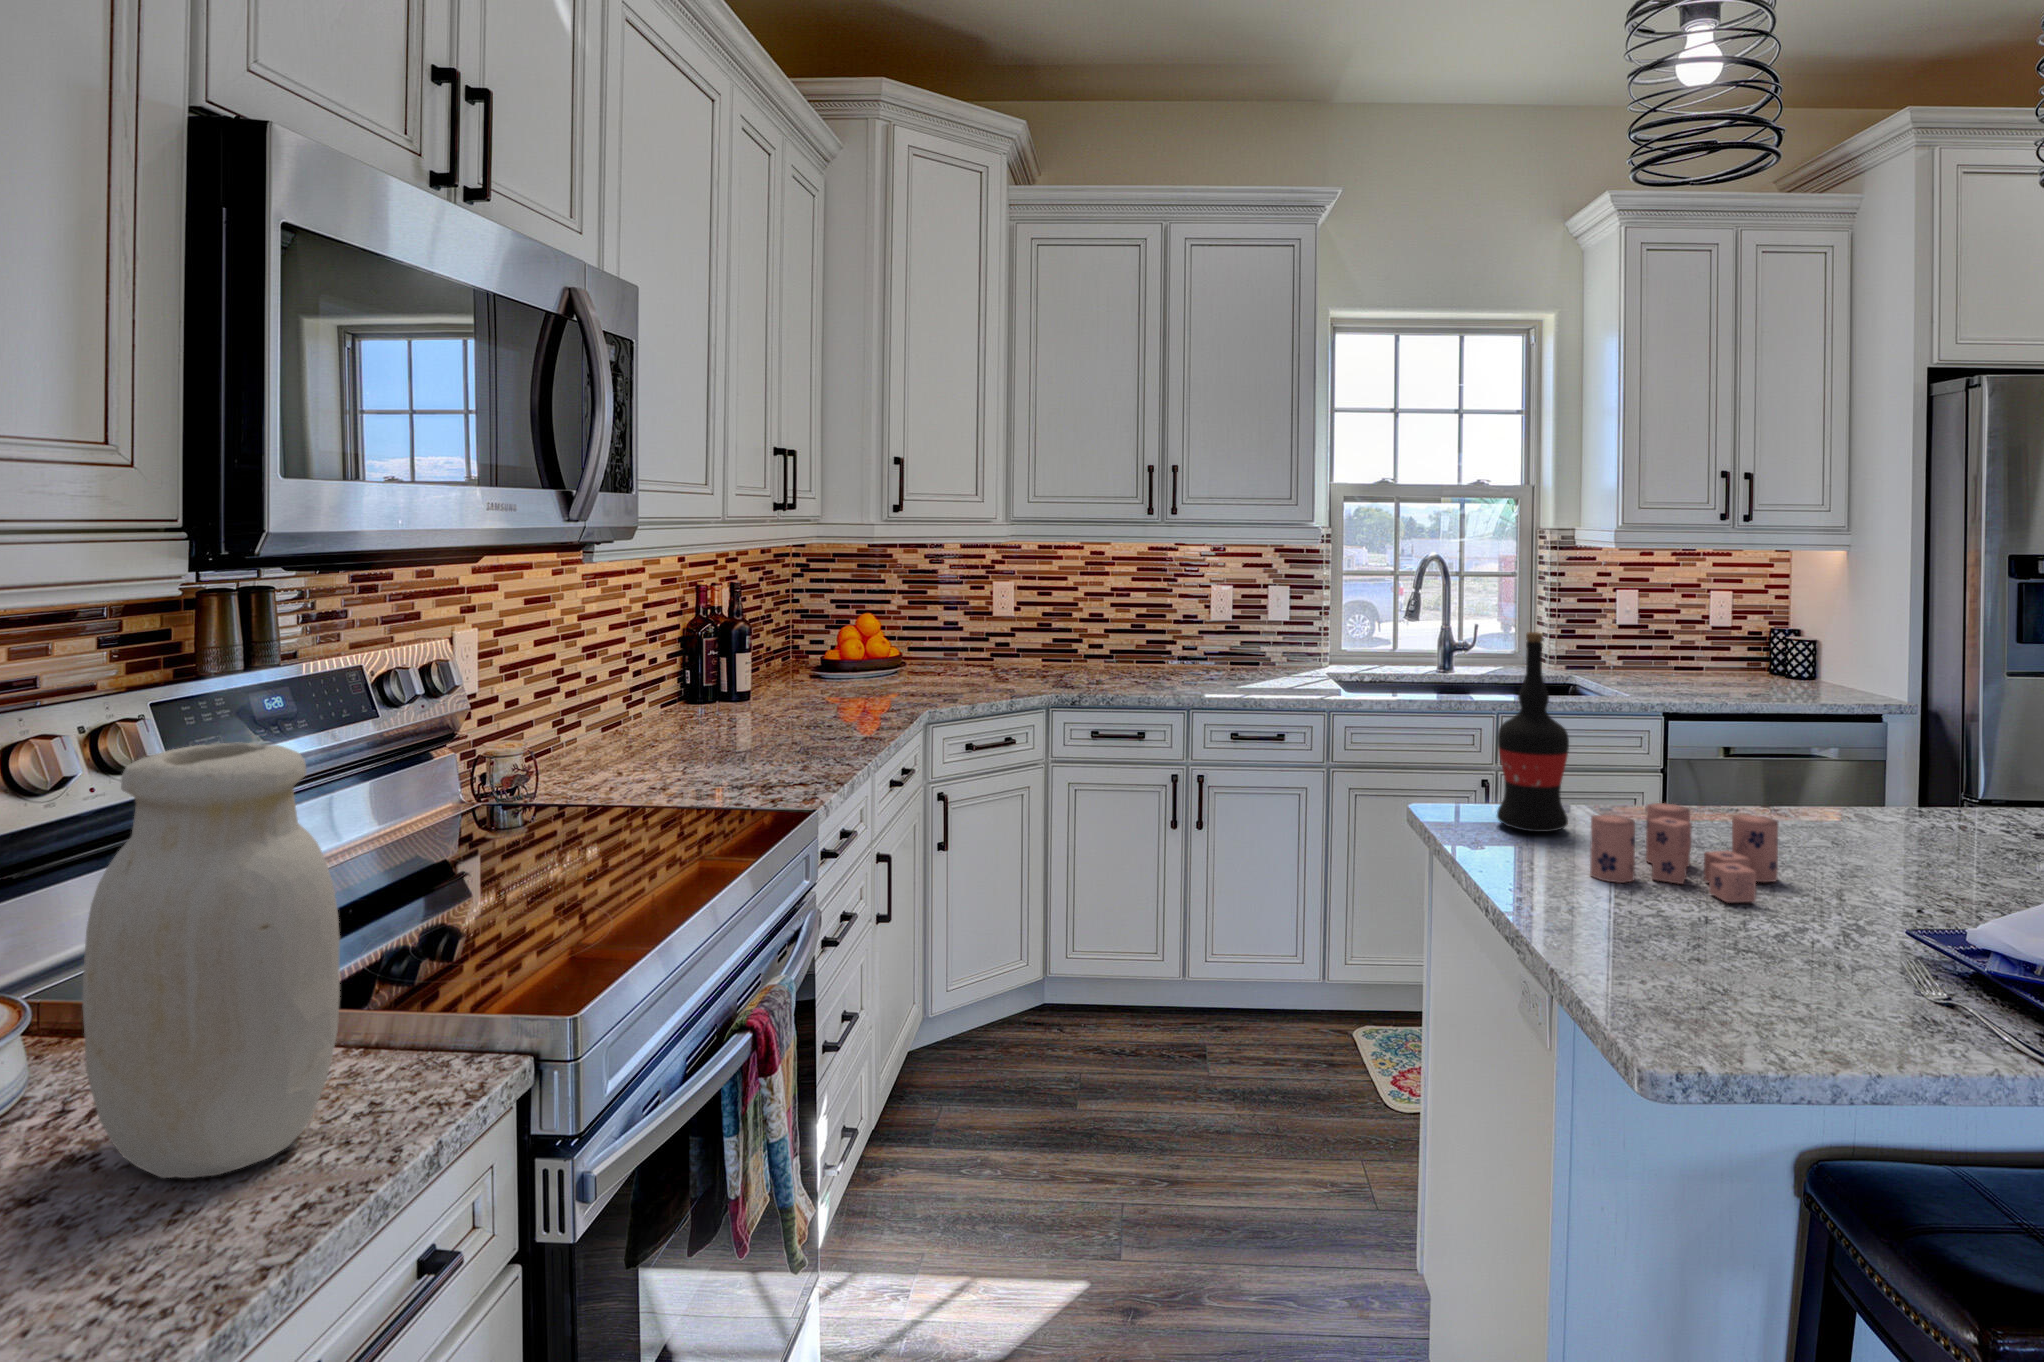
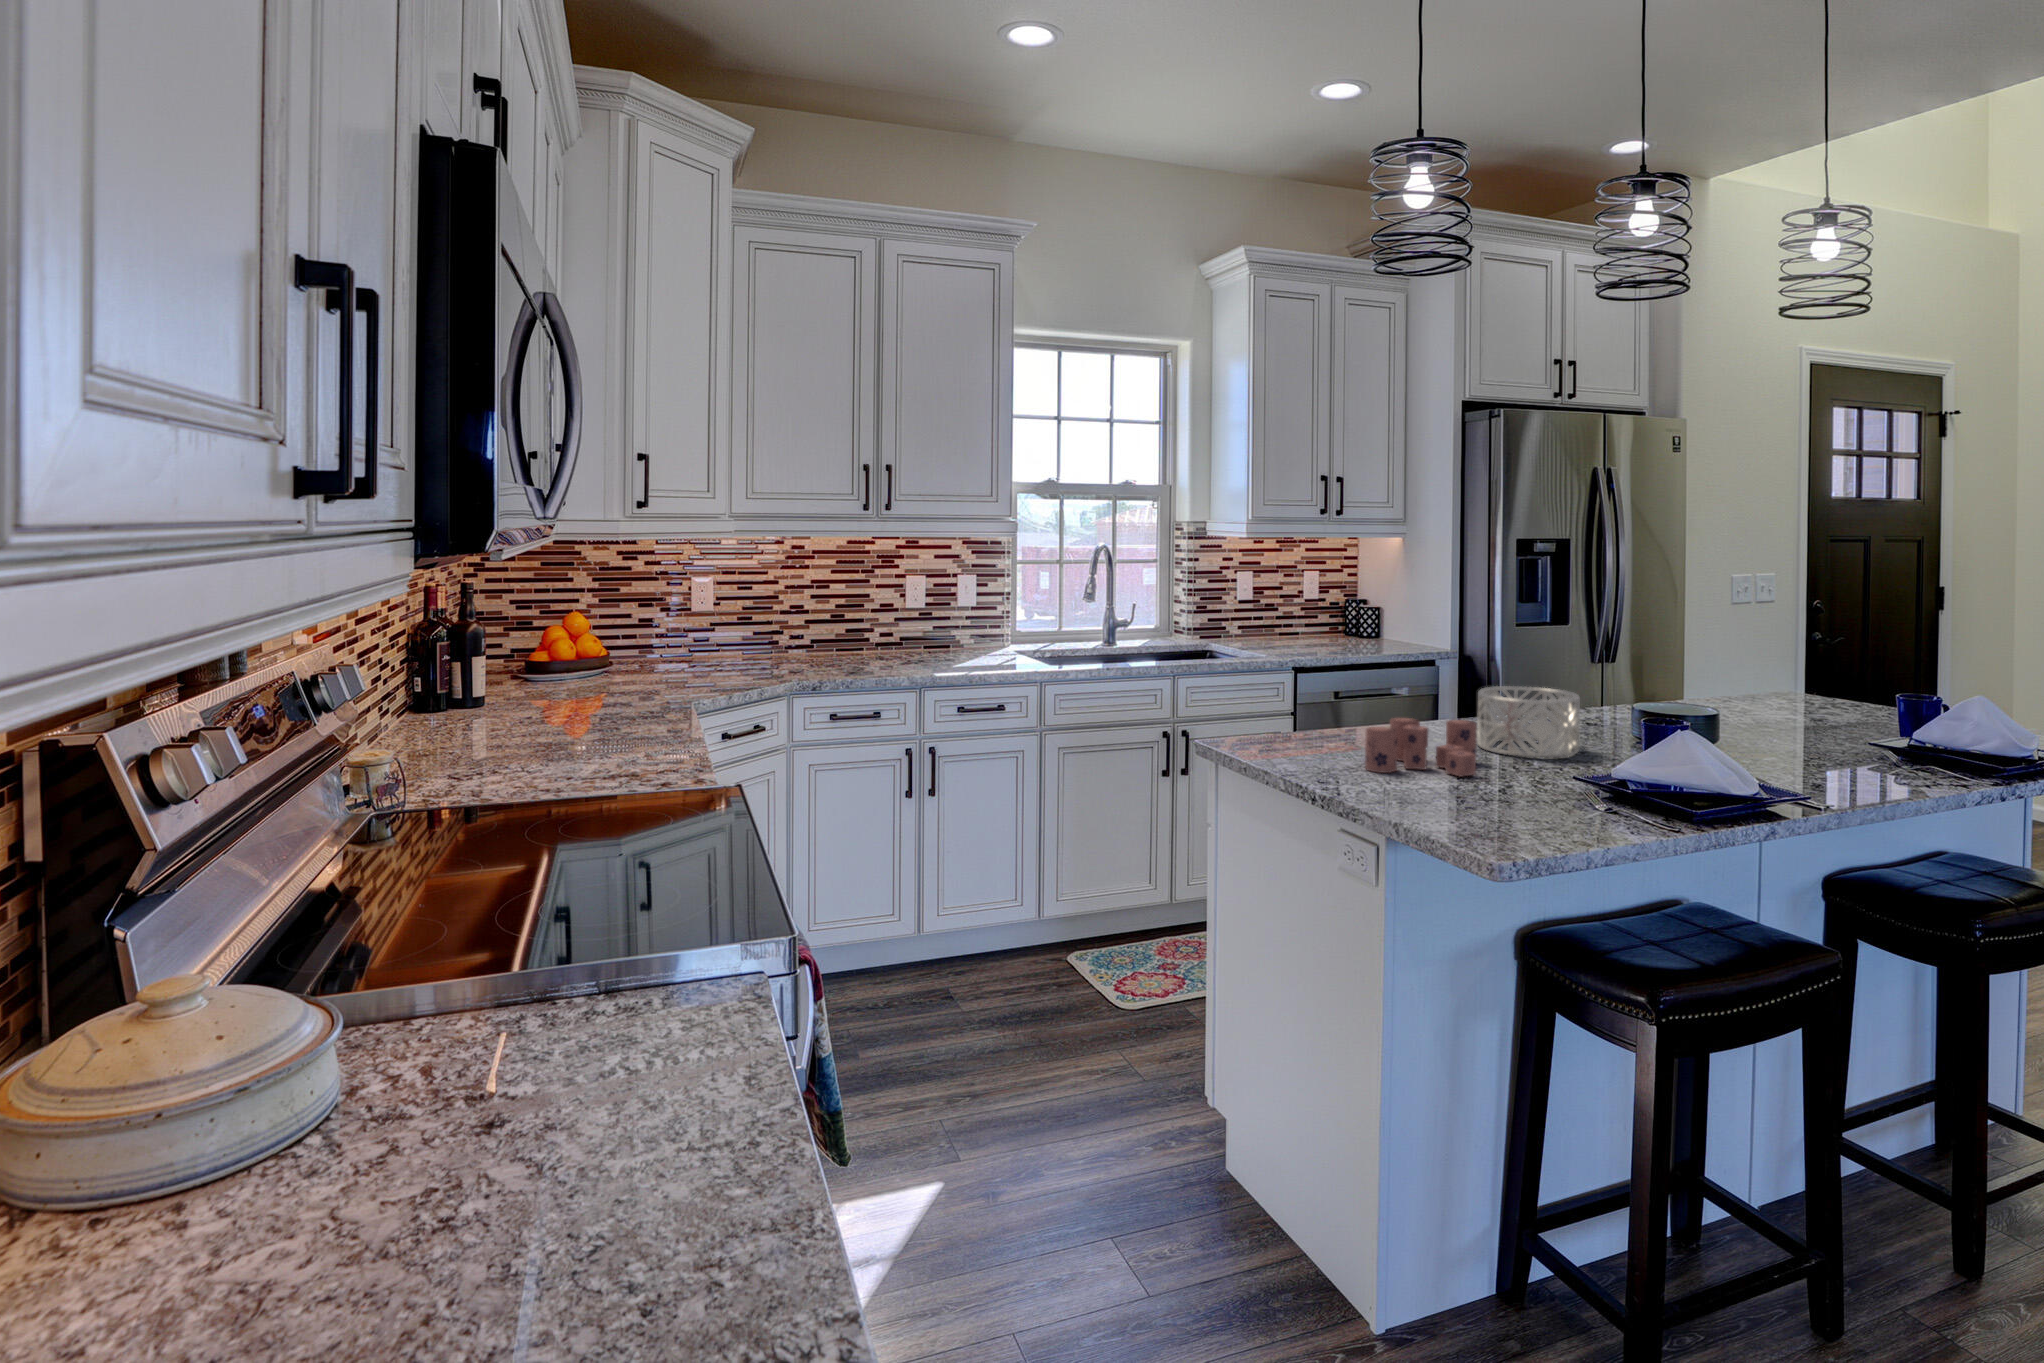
wine bottle: present [1497,632,1569,832] -> none [1276,600,1329,748]
jar: present [83,743,340,1178] -> none [507,712,702,1072]
decorative bowl: none [1808,769,1981,888] -> present [1477,686,1580,758]

